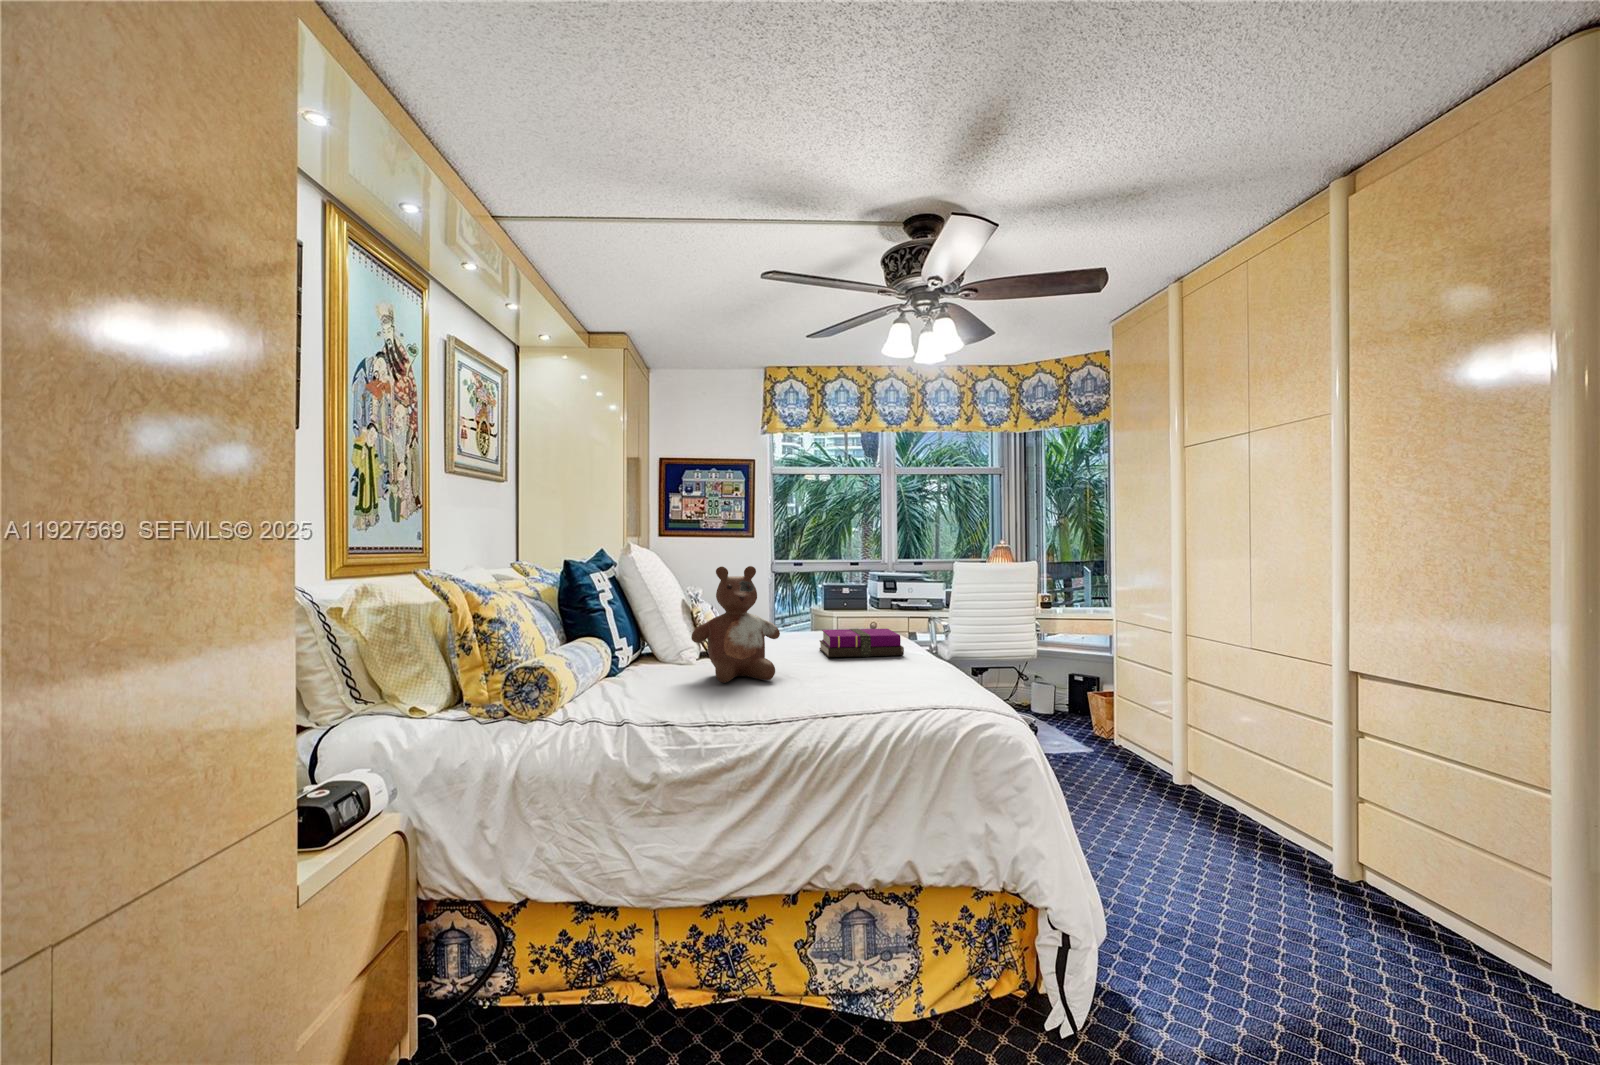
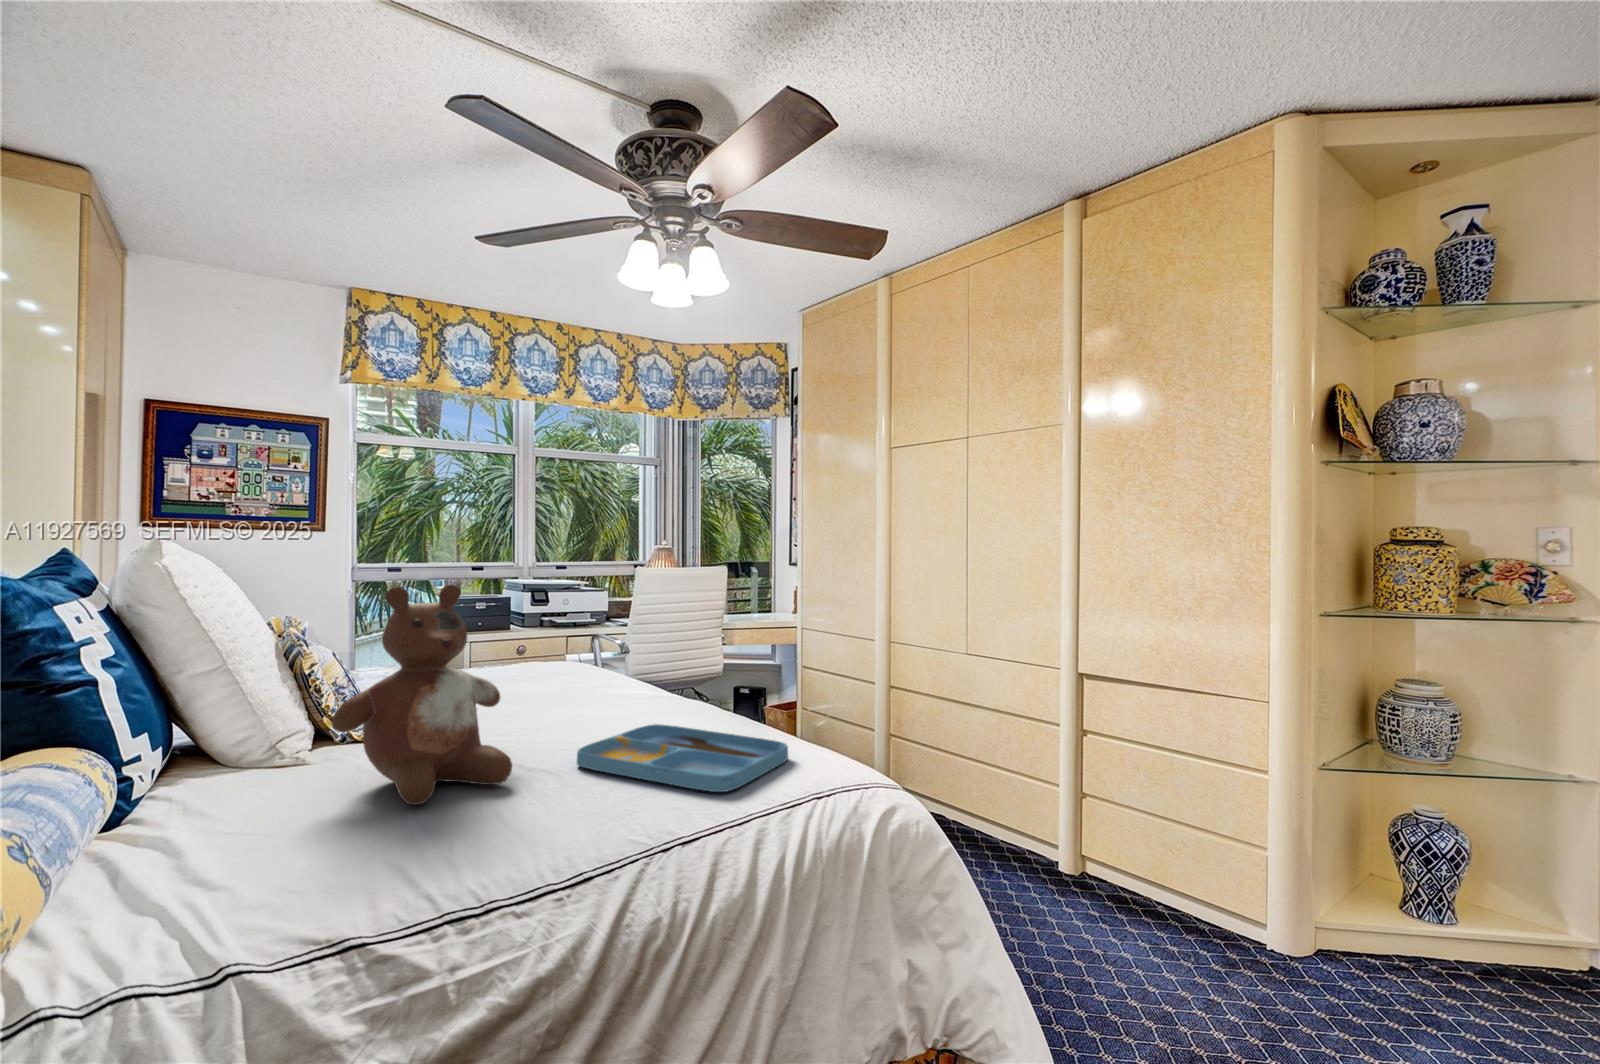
notebook: present [820,629,904,657] -> none [521,666,660,720]
tray: none [815,662,944,697] -> present [577,724,788,792]

